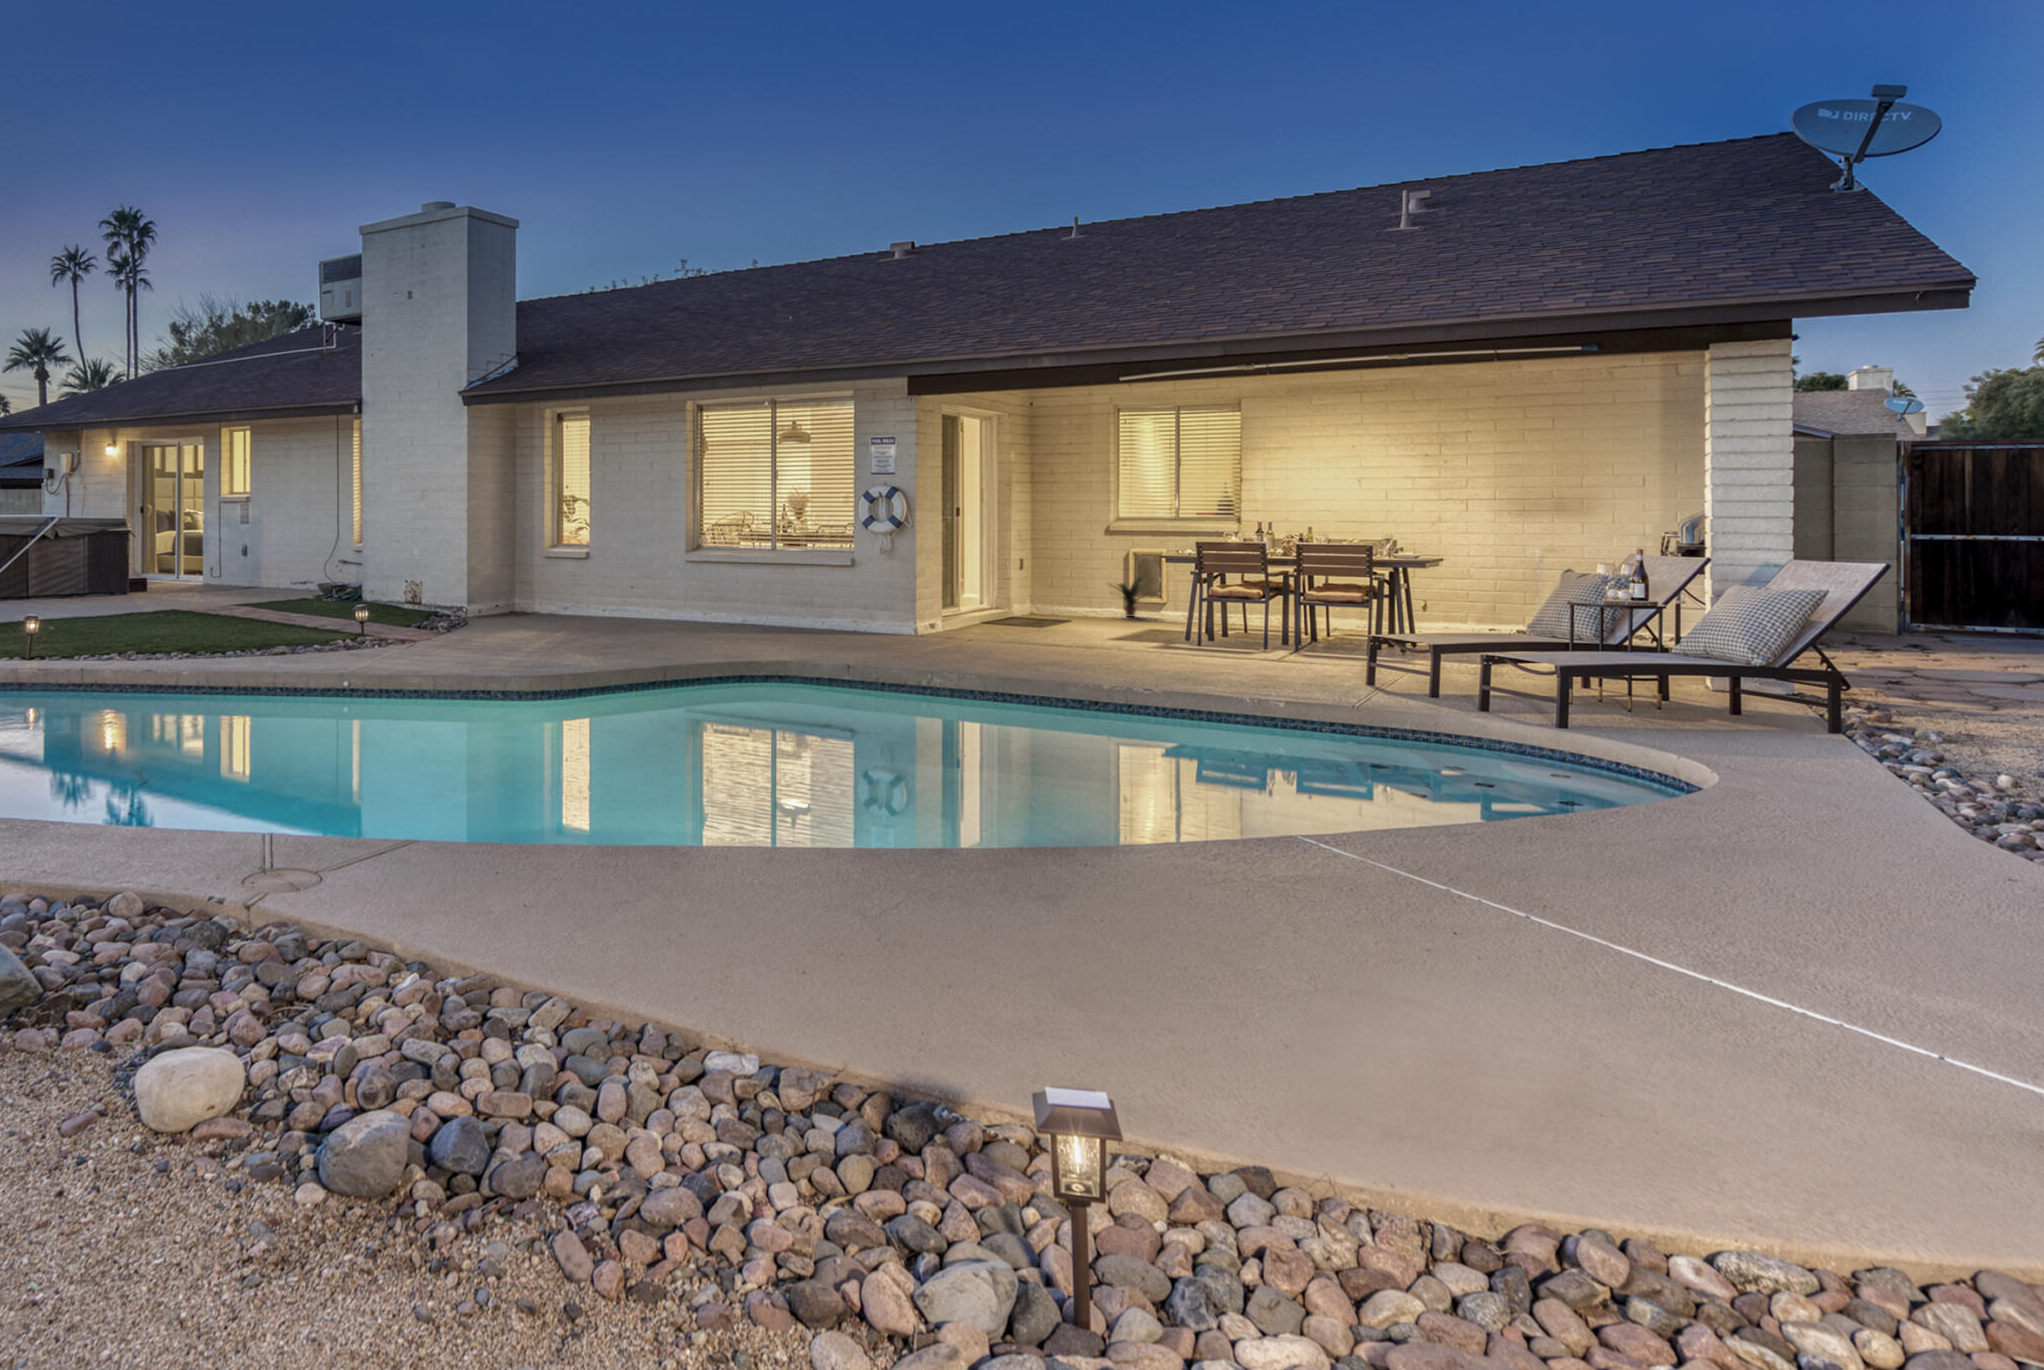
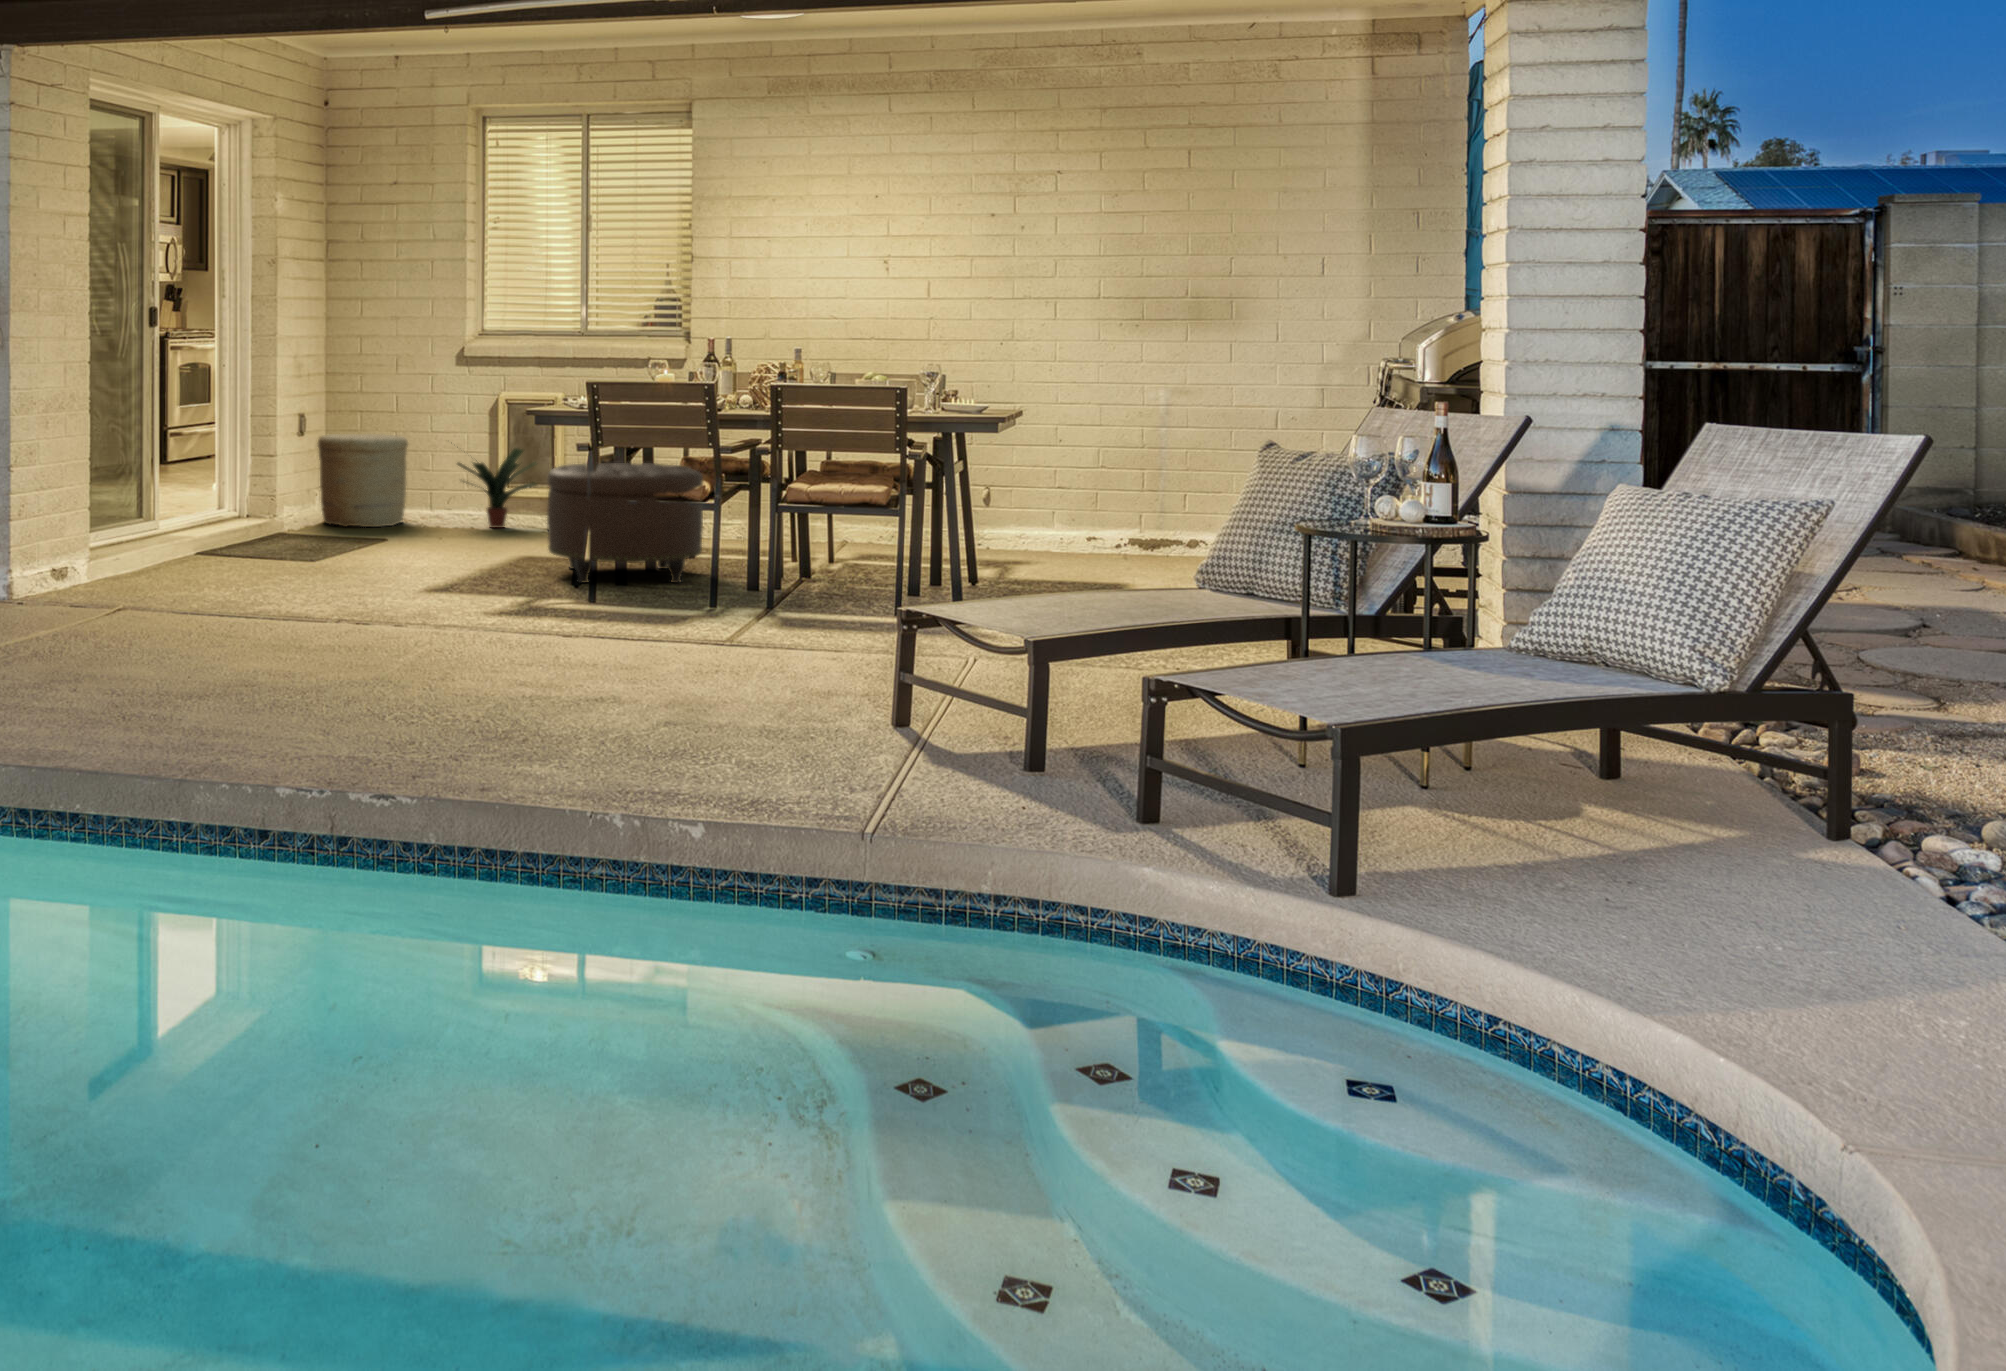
woven basket: none [1031,568,1079,615] -> present [318,434,408,527]
ottoman: none [1172,583,1257,641] -> present [547,463,703,583]

